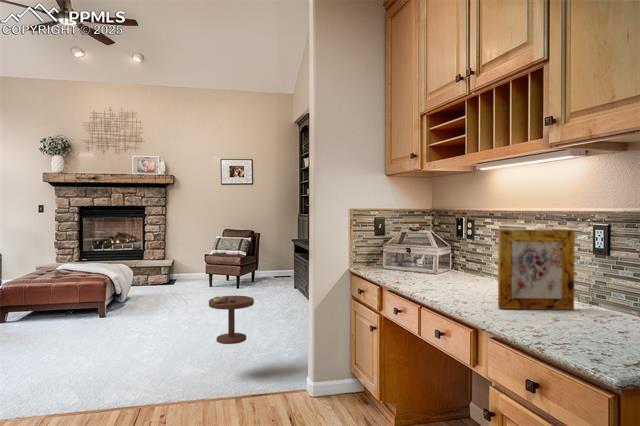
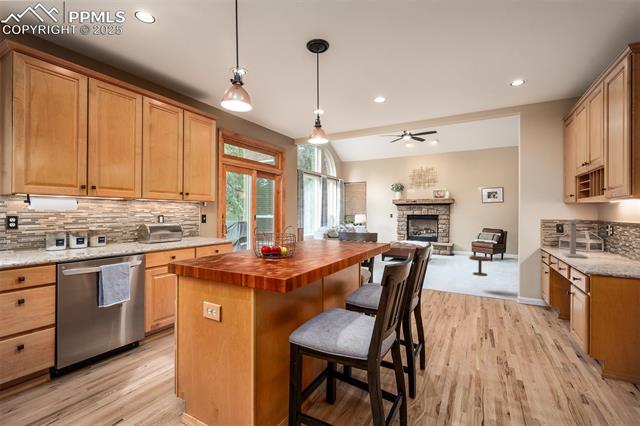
desk lamp: none [423,204,477,300] -> present [563,219,586,258]
picture frame: present [498,229,575,310] -> none [588,230,629,264]

